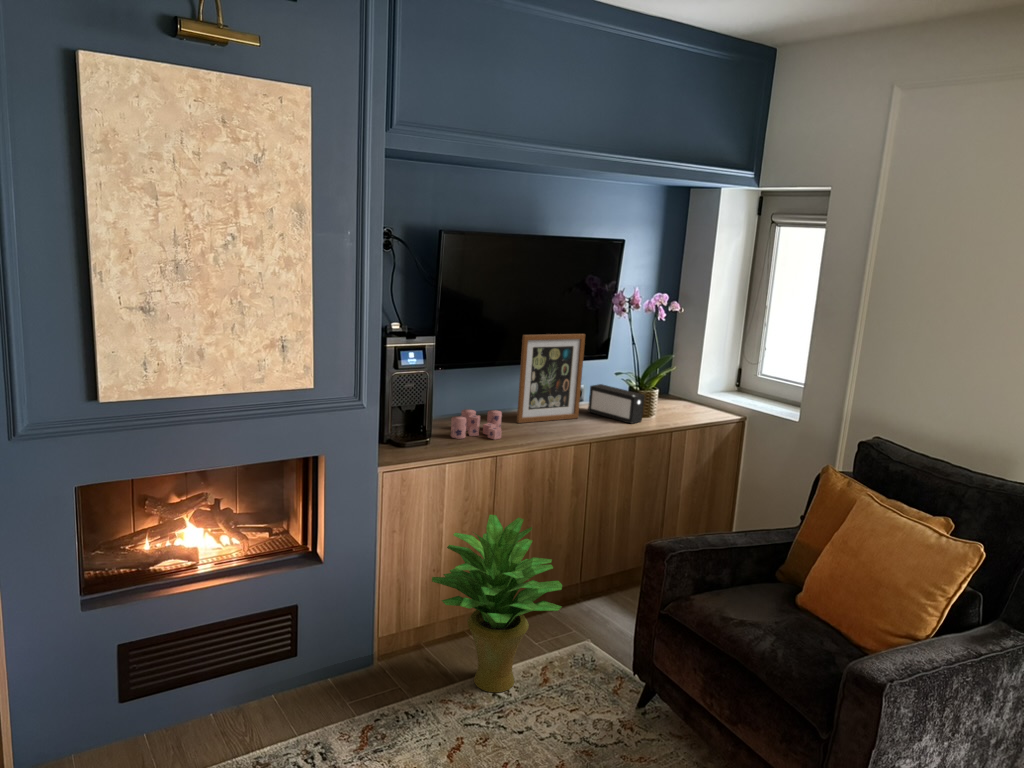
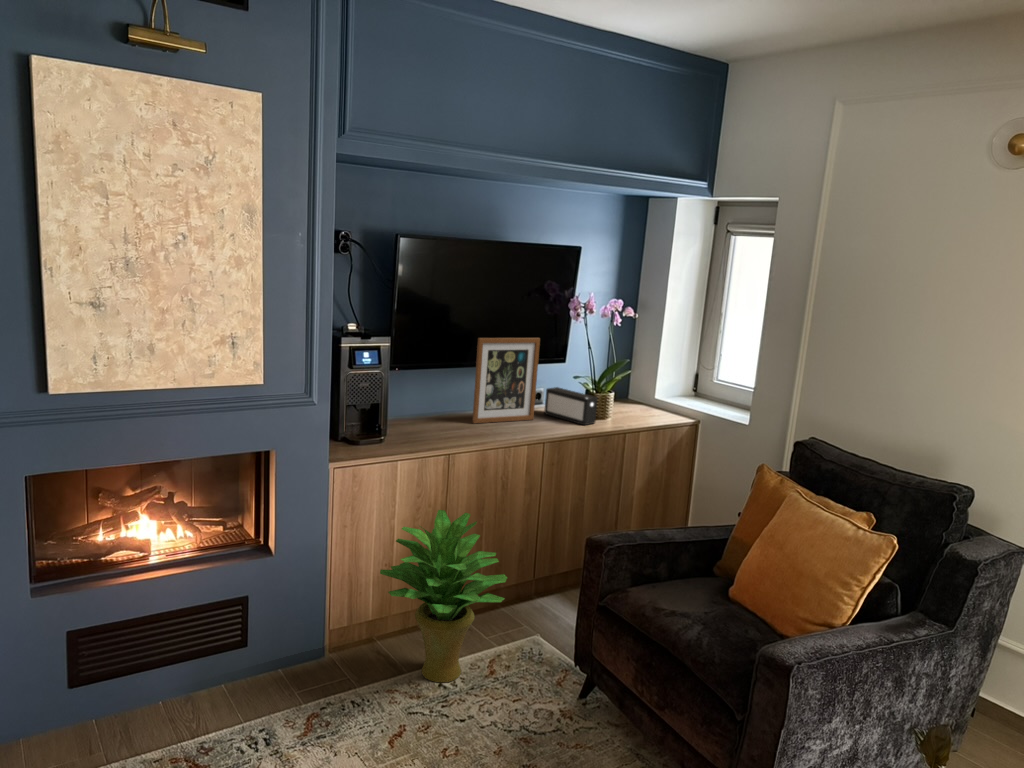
candle: present [451,409,502,439] -> none [405,409,456,438]

